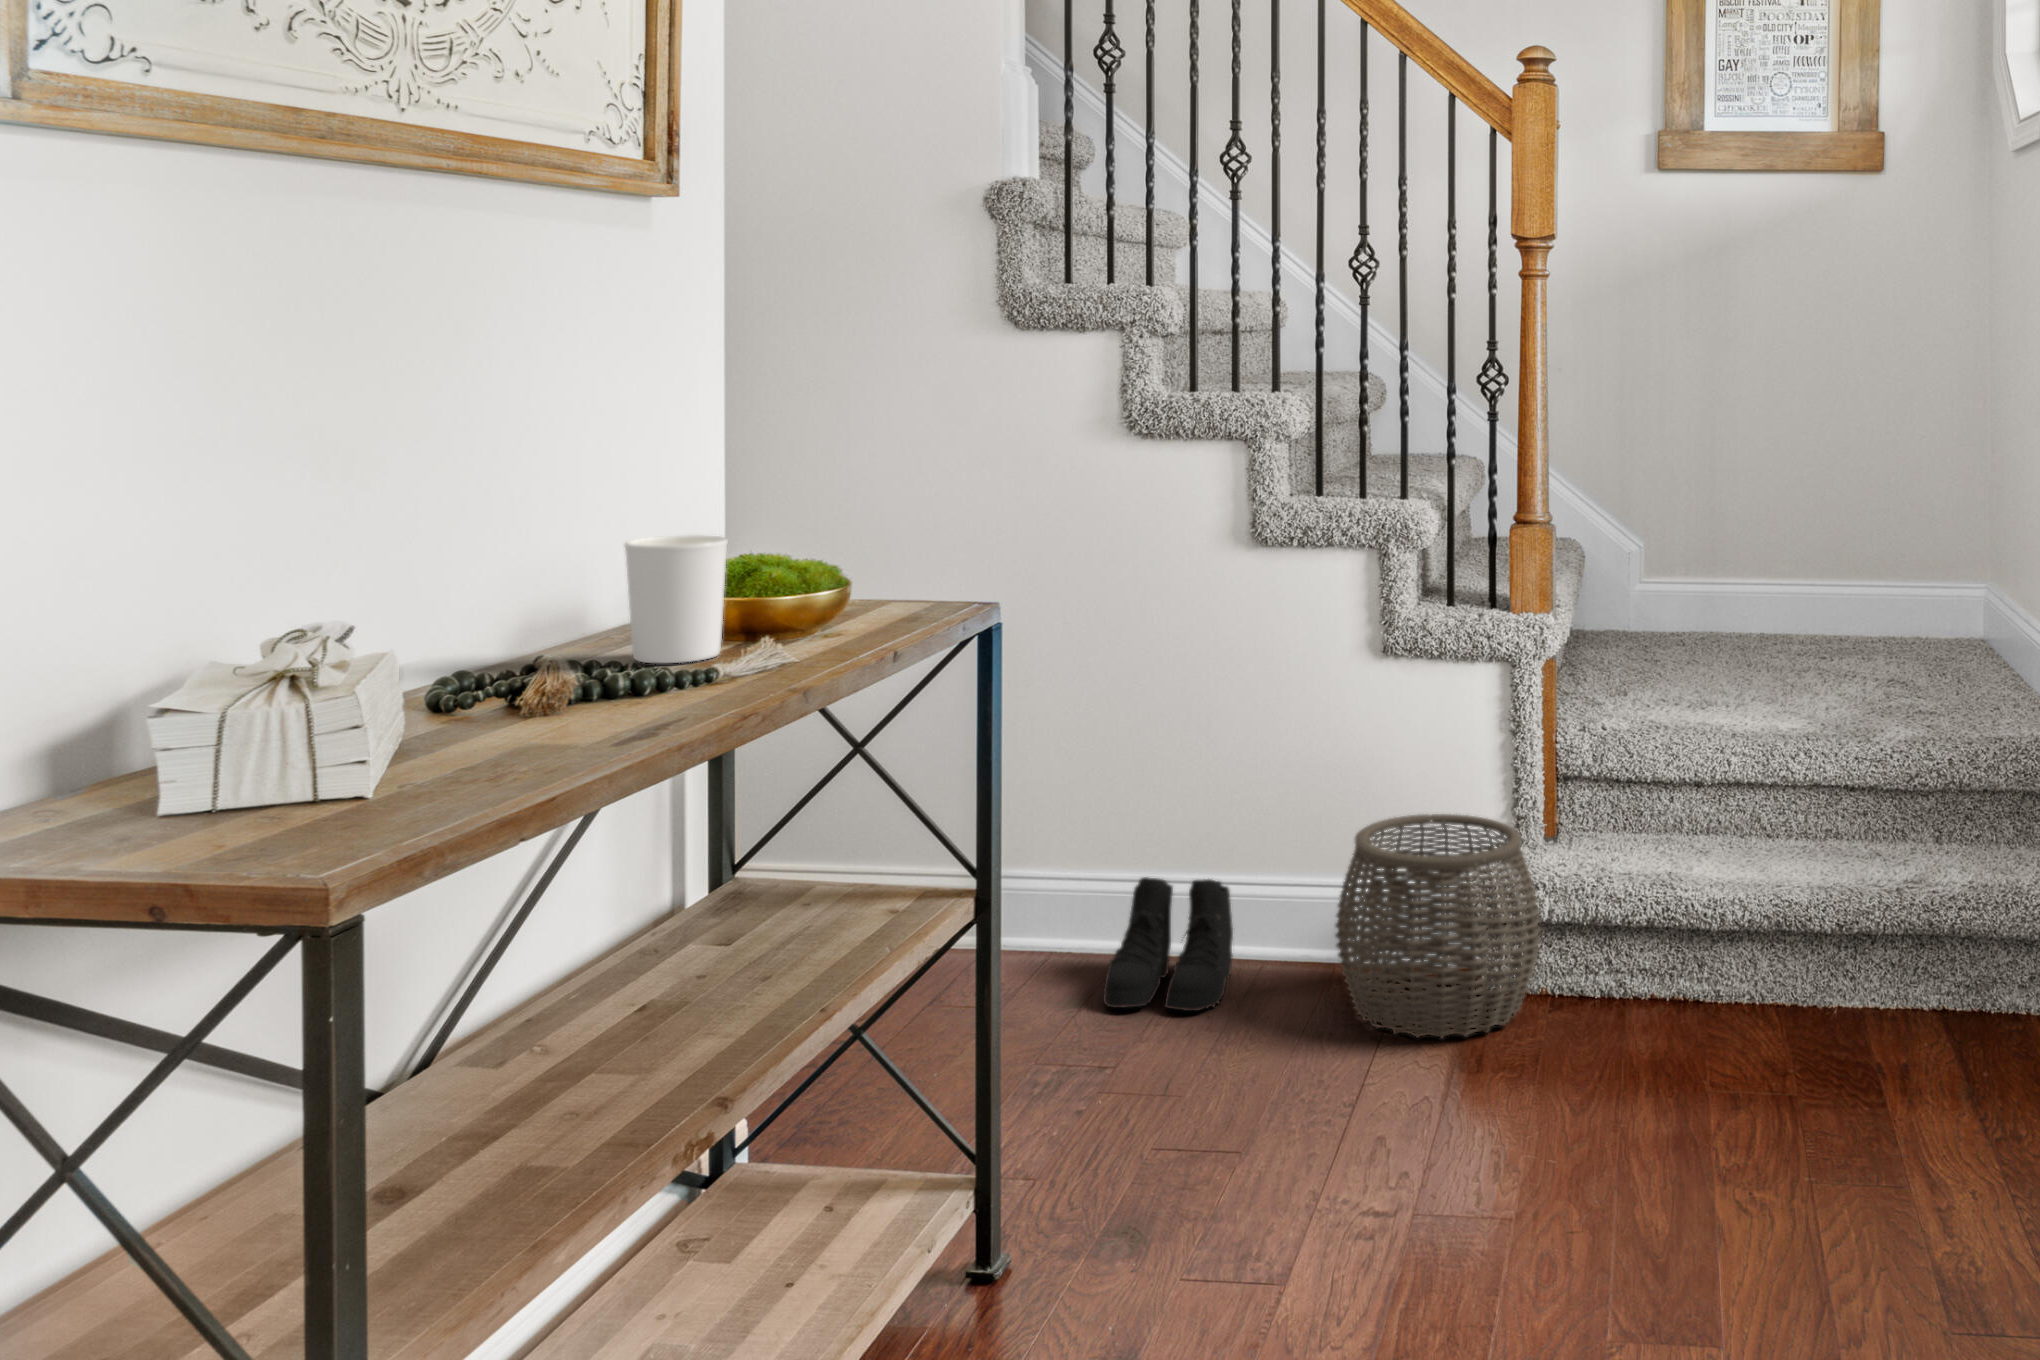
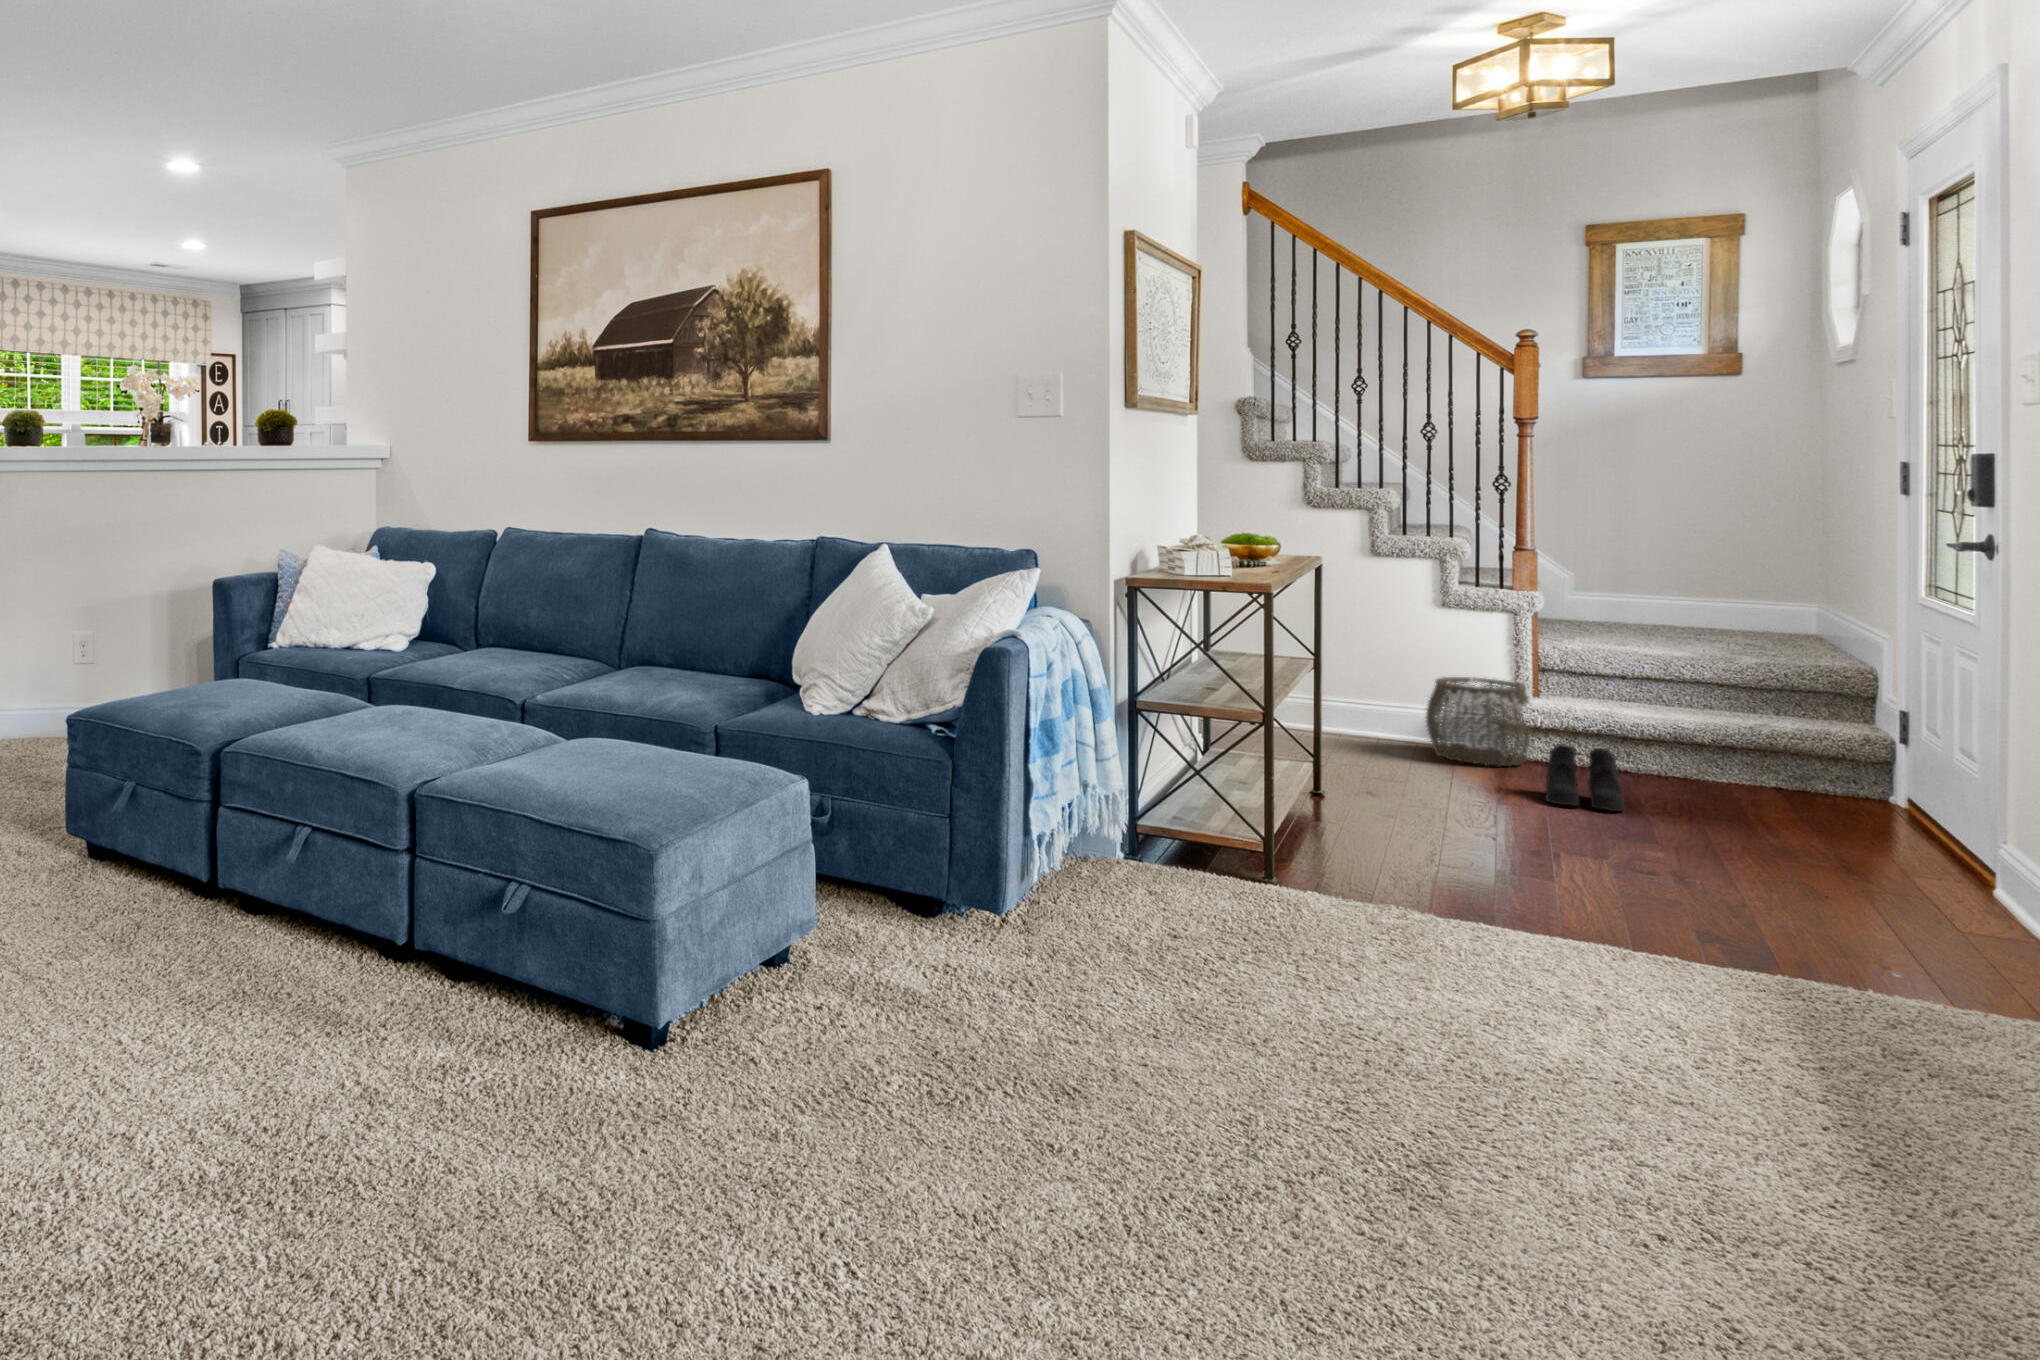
candle holder: present [625,535,728,663] -> none [1229,527,1263,564]
boots: present [1103,877,1233,1011] -> present [1546,744,1624,811]

